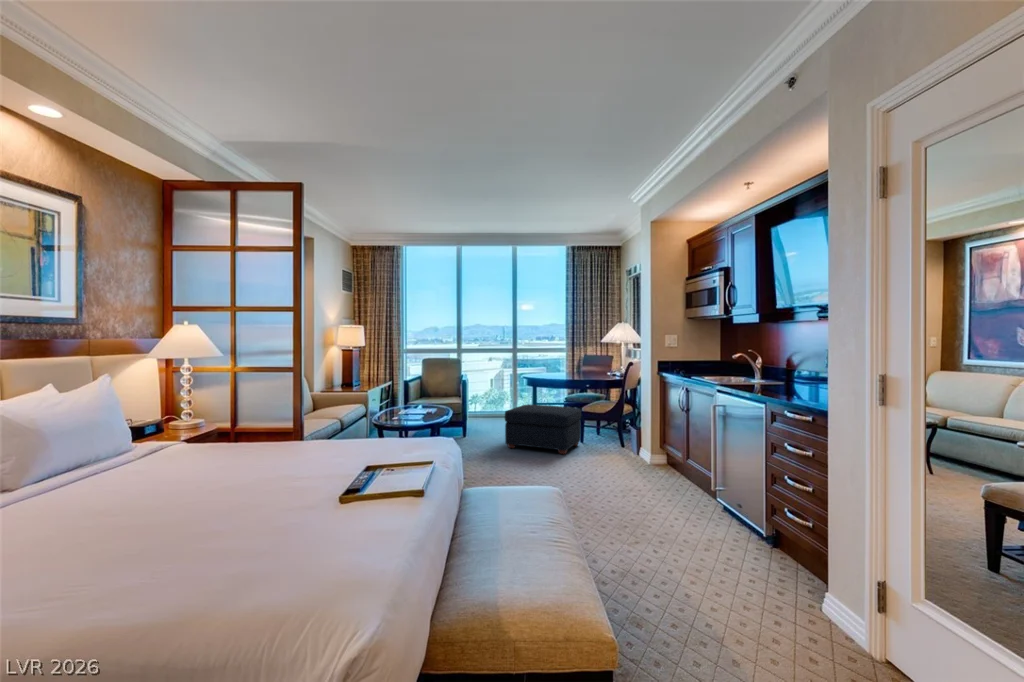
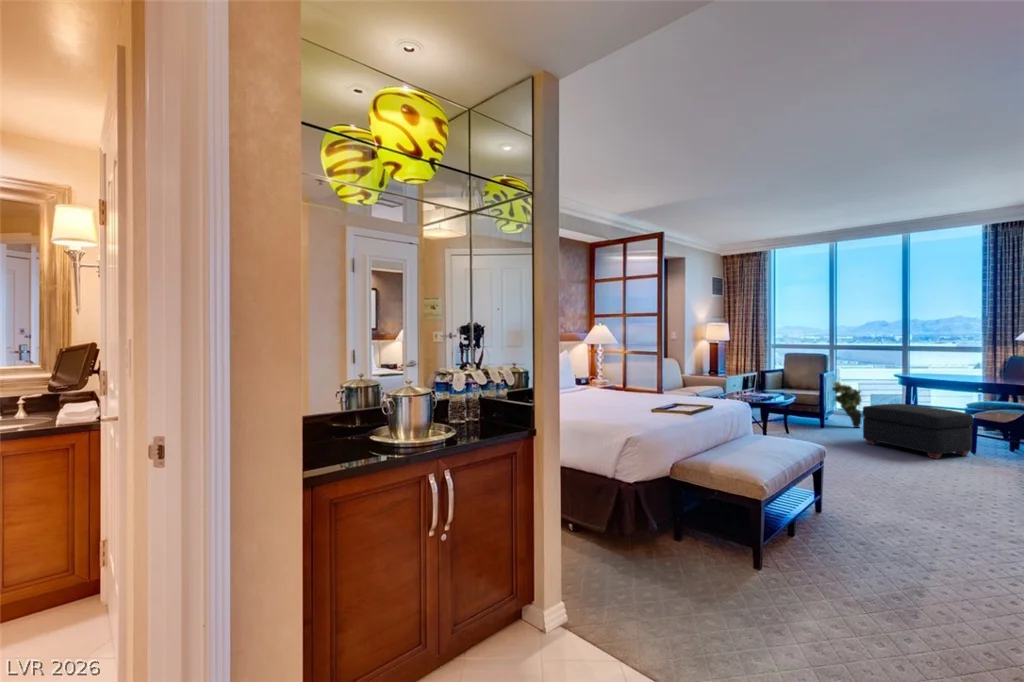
potted plant: none [467,385,494,430] -> present [832,381,862,428]

